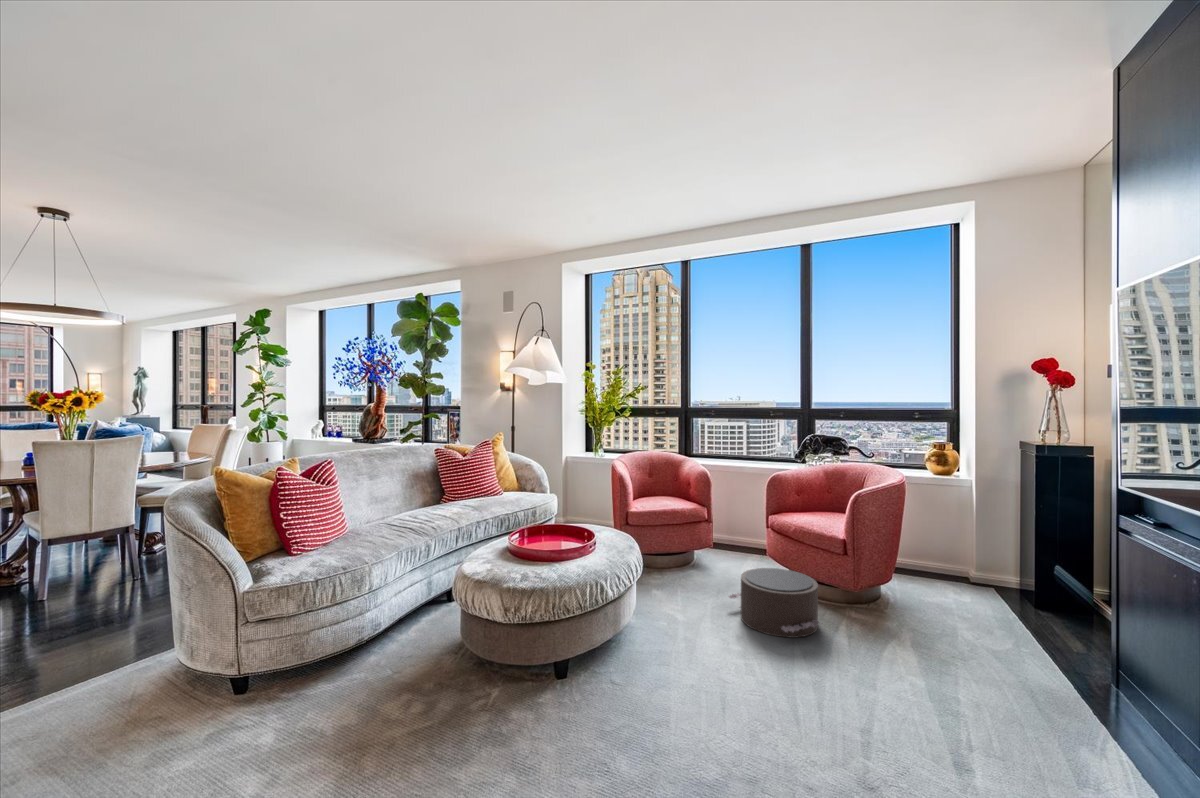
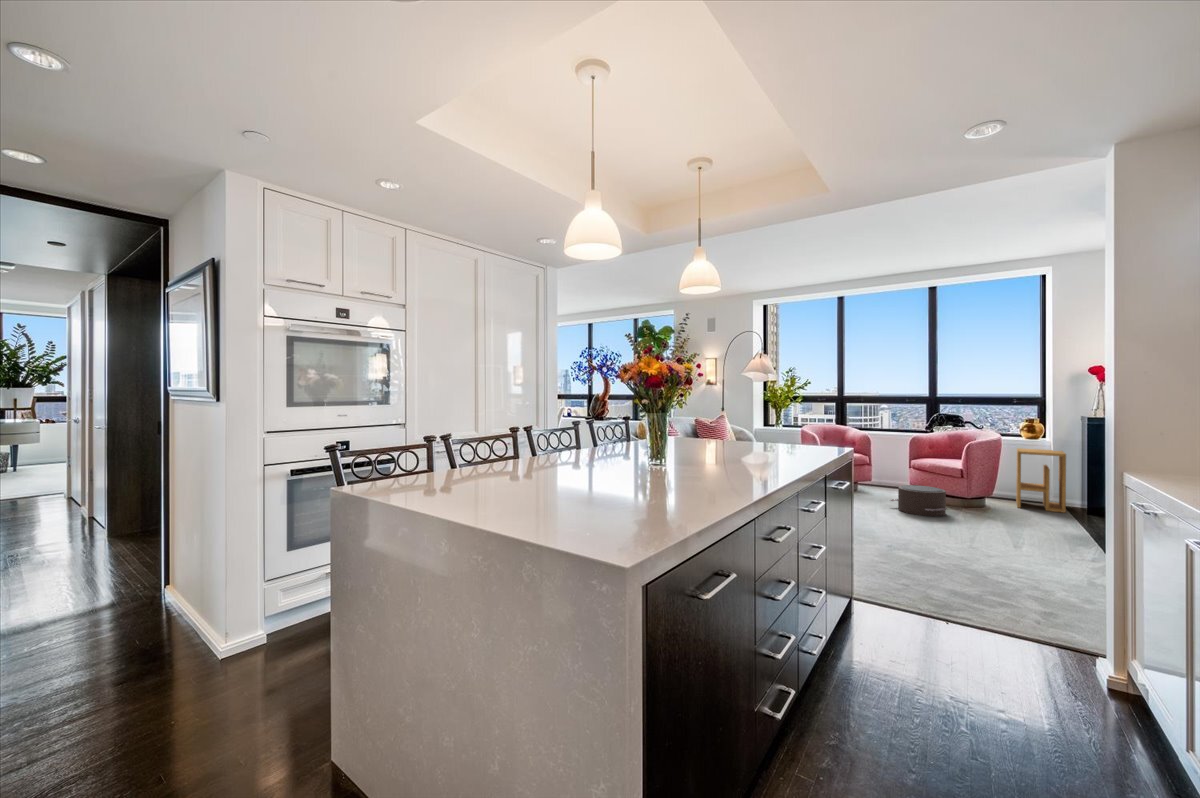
side table: none [923,490,1003,606] -> present [1016,448,1066,513]

